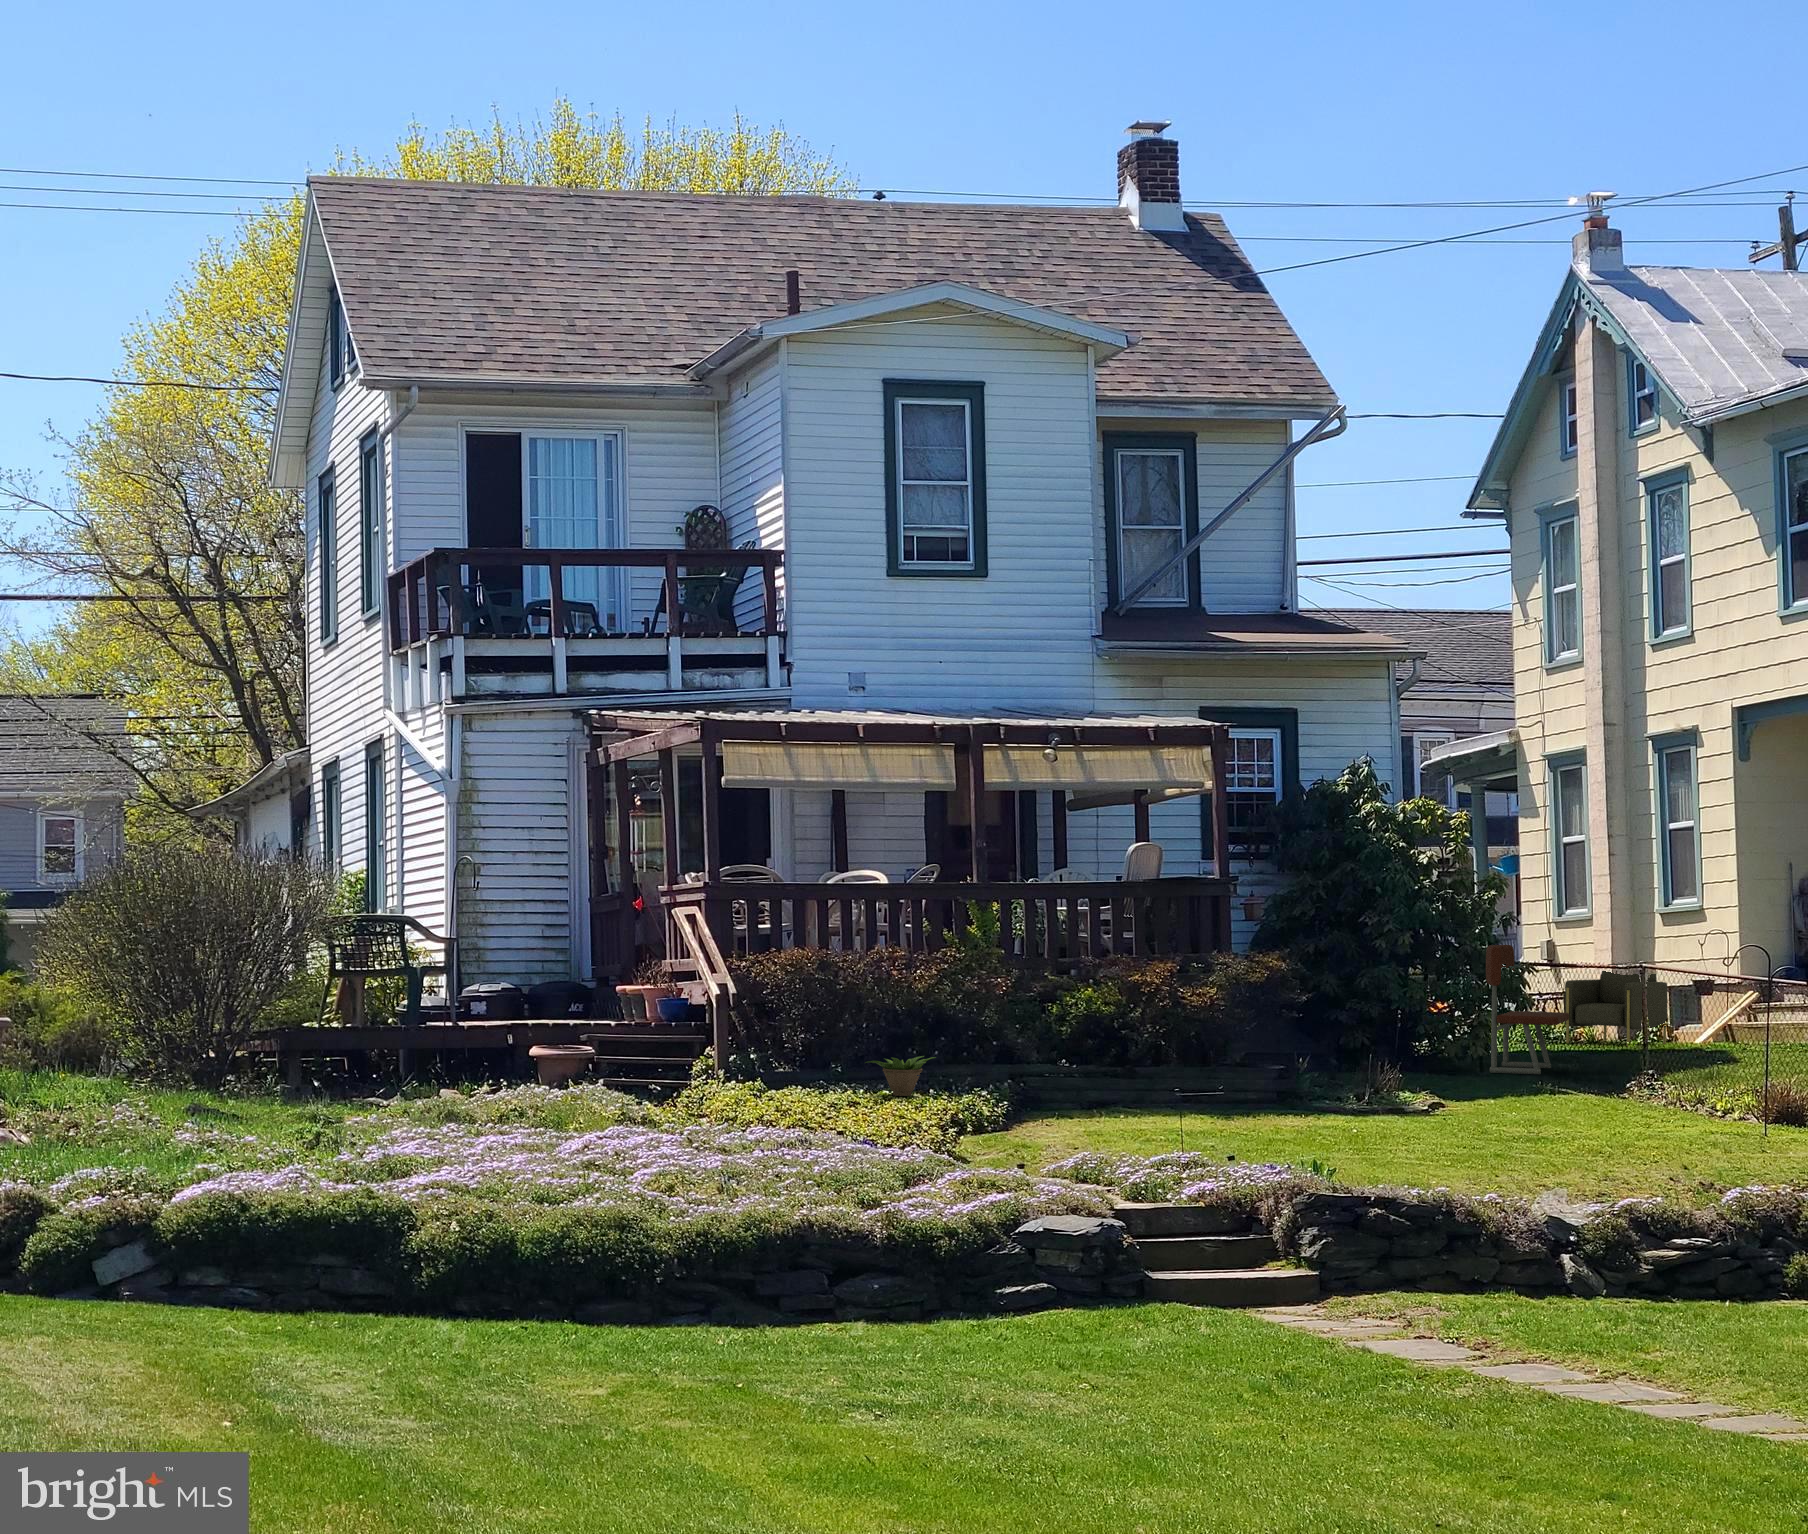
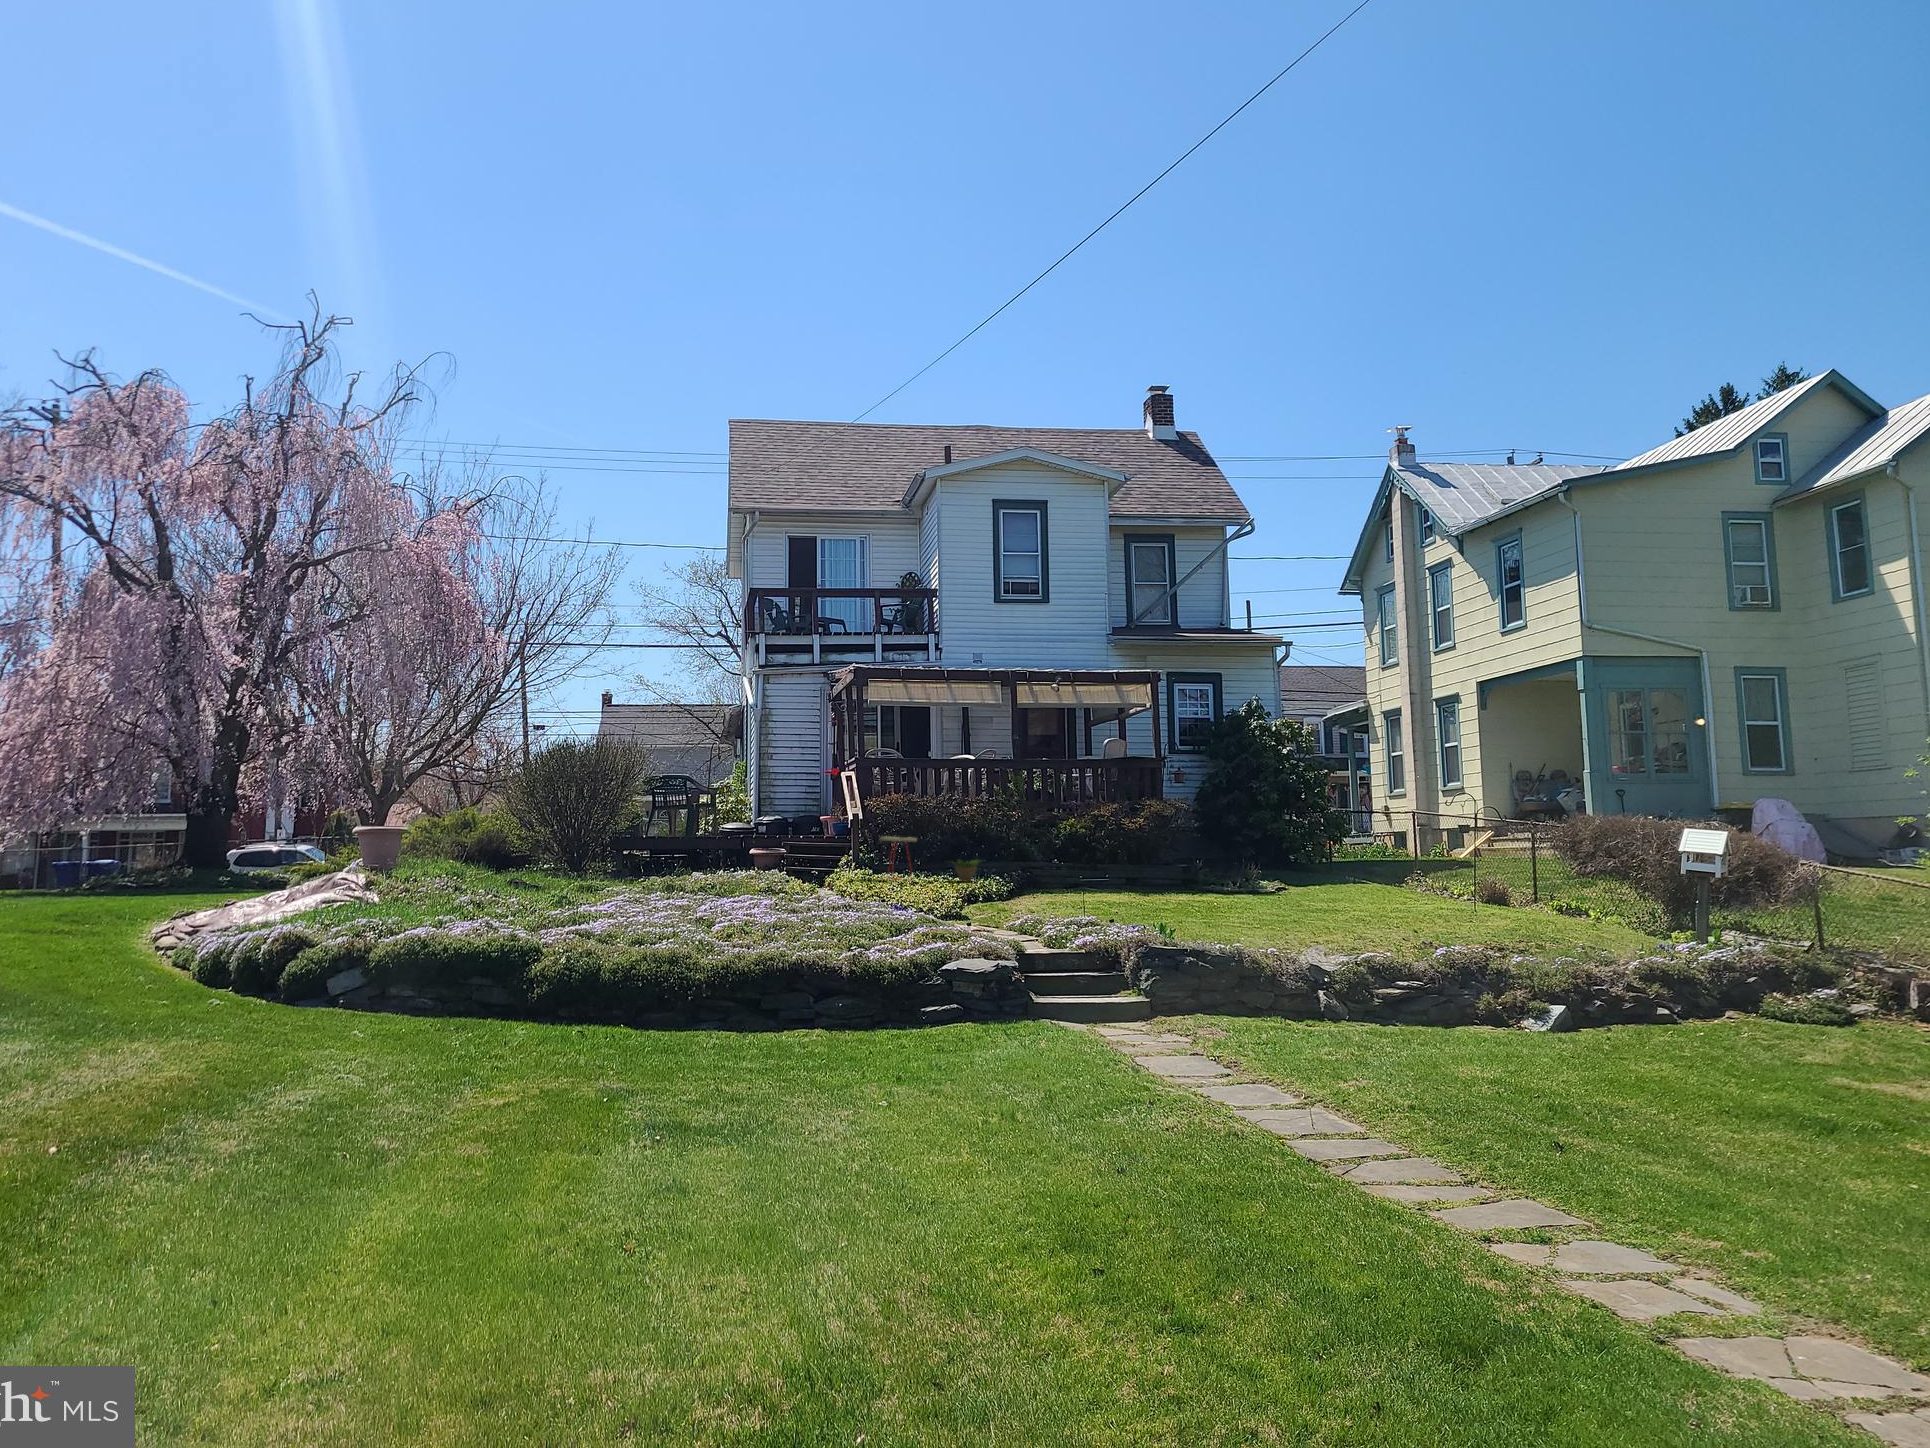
bench: present [1486,945,1569,1074] -> none [1326,807,1376,882]
armchair: present [1565,964,1667,1046] -> none [1383,823,1444,870]
side table: none [752,1021,817,1097] -> present [881,837,917,879]

